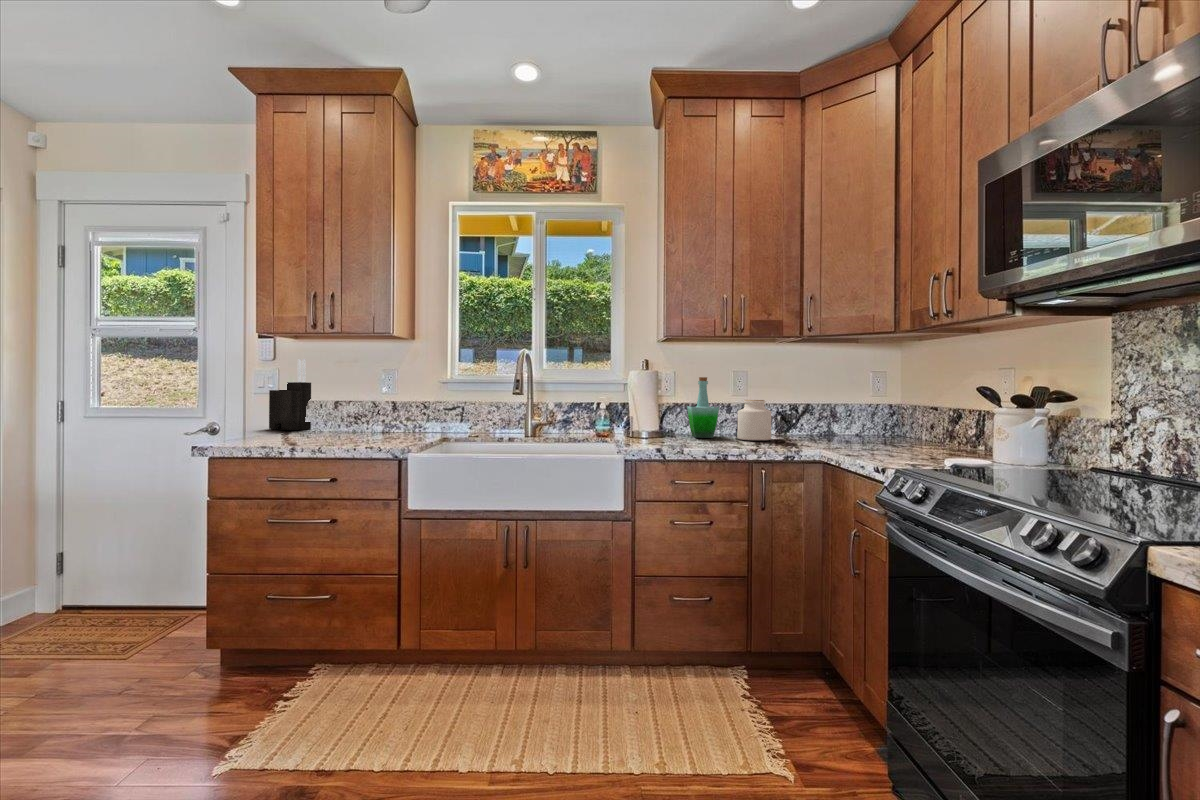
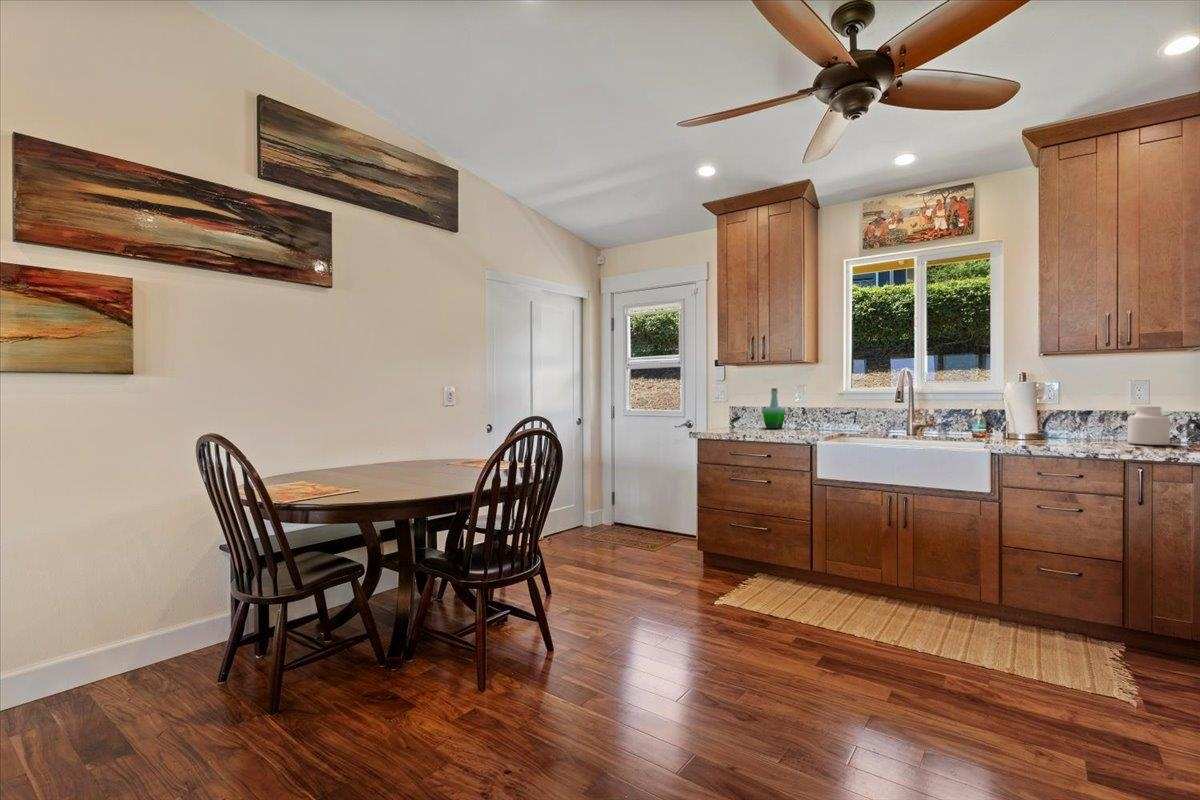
knife block: present [269,359,311,430] -> none [722,379,748,426]
bottle: present [687,377,719,438] -> present [762,388,786,428]

